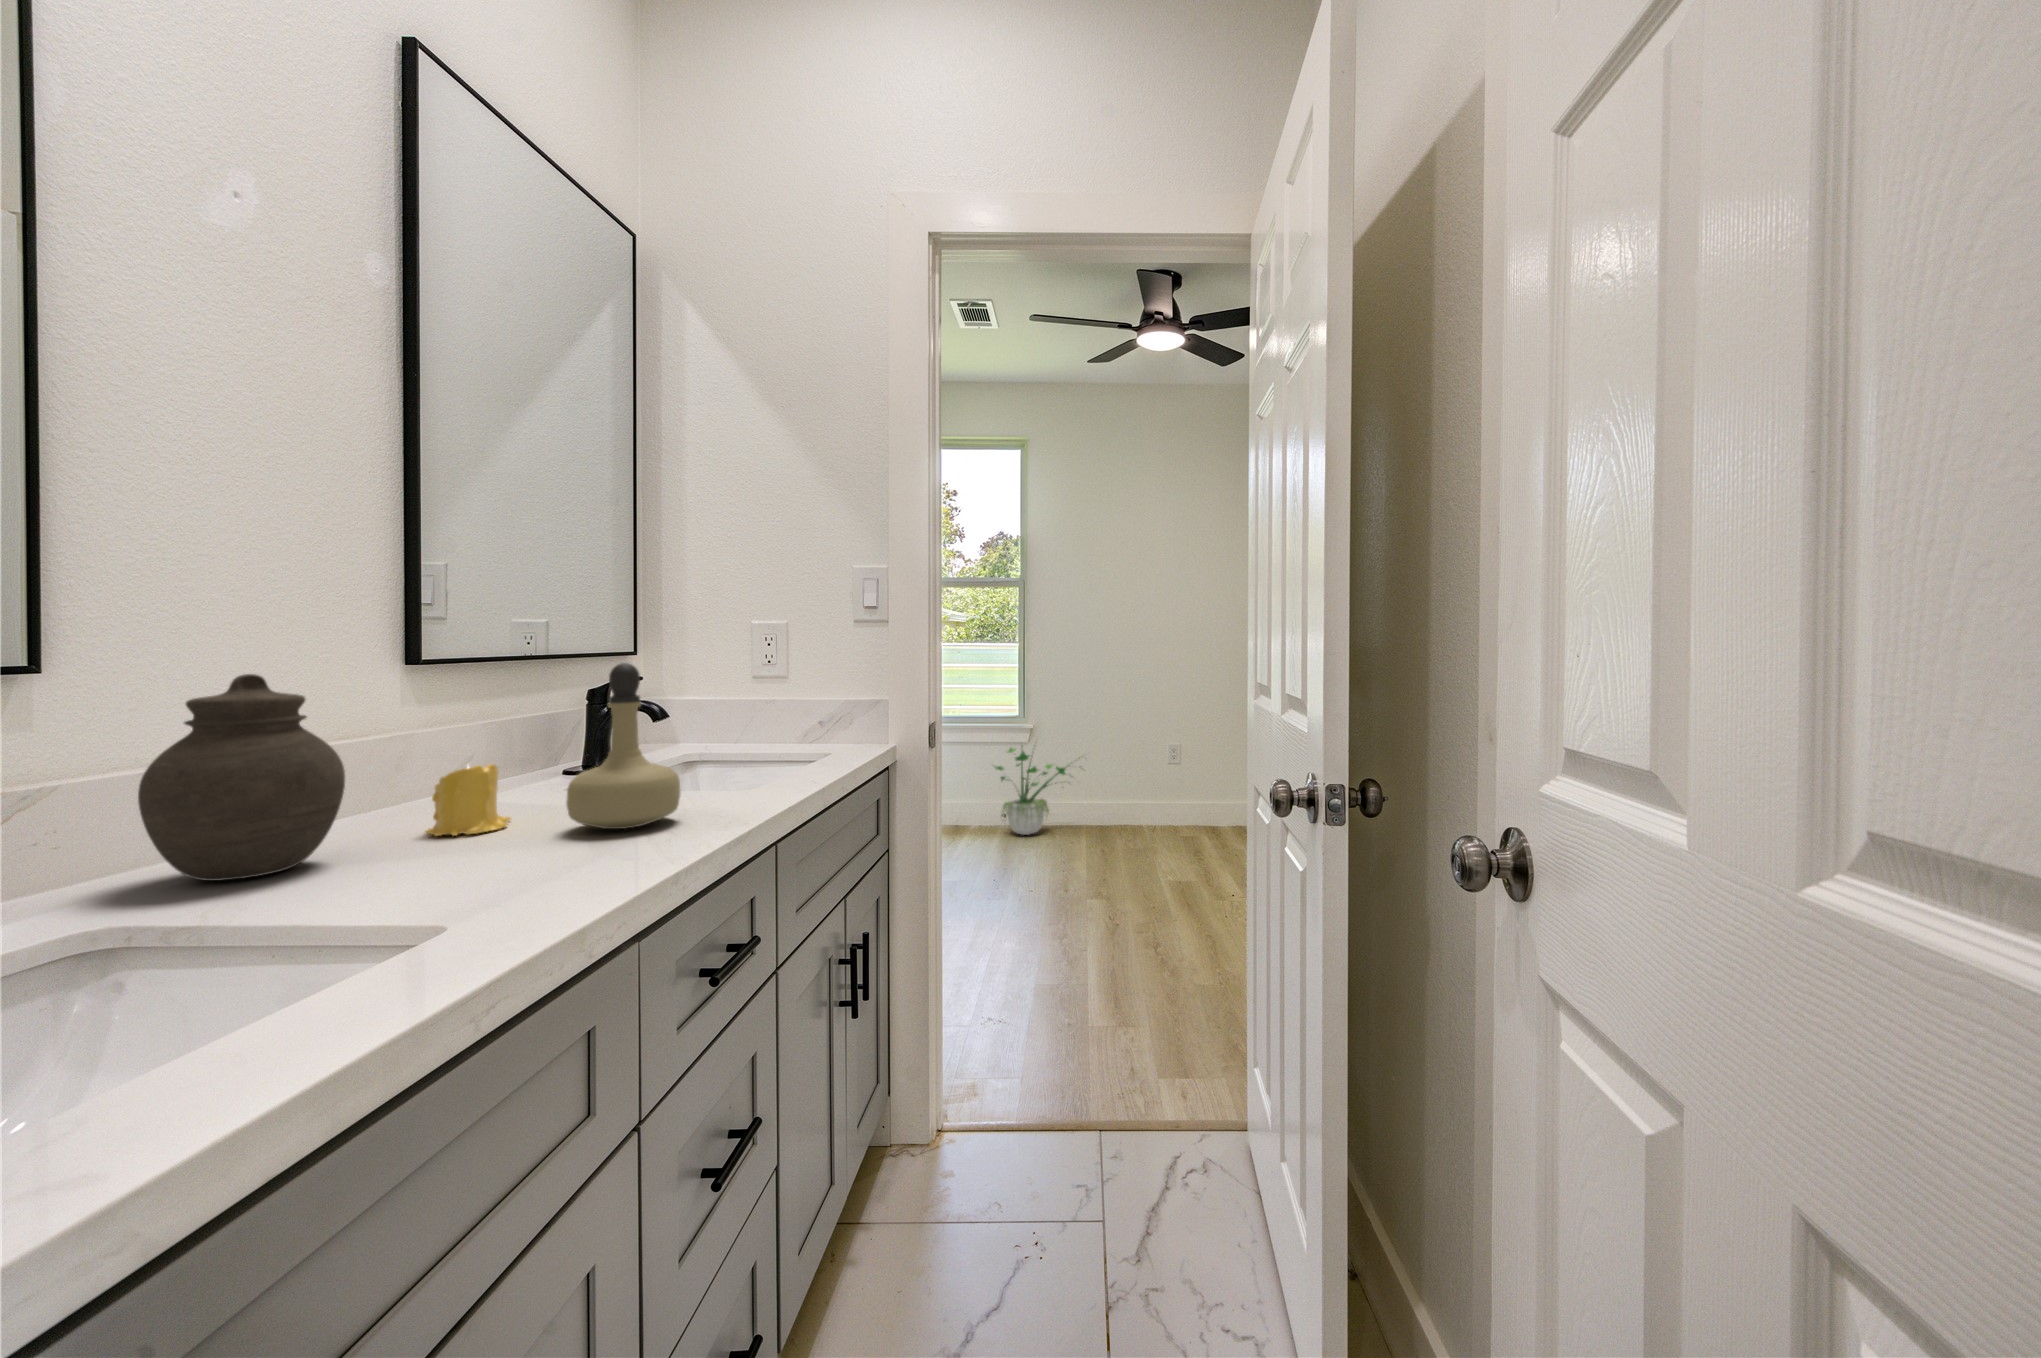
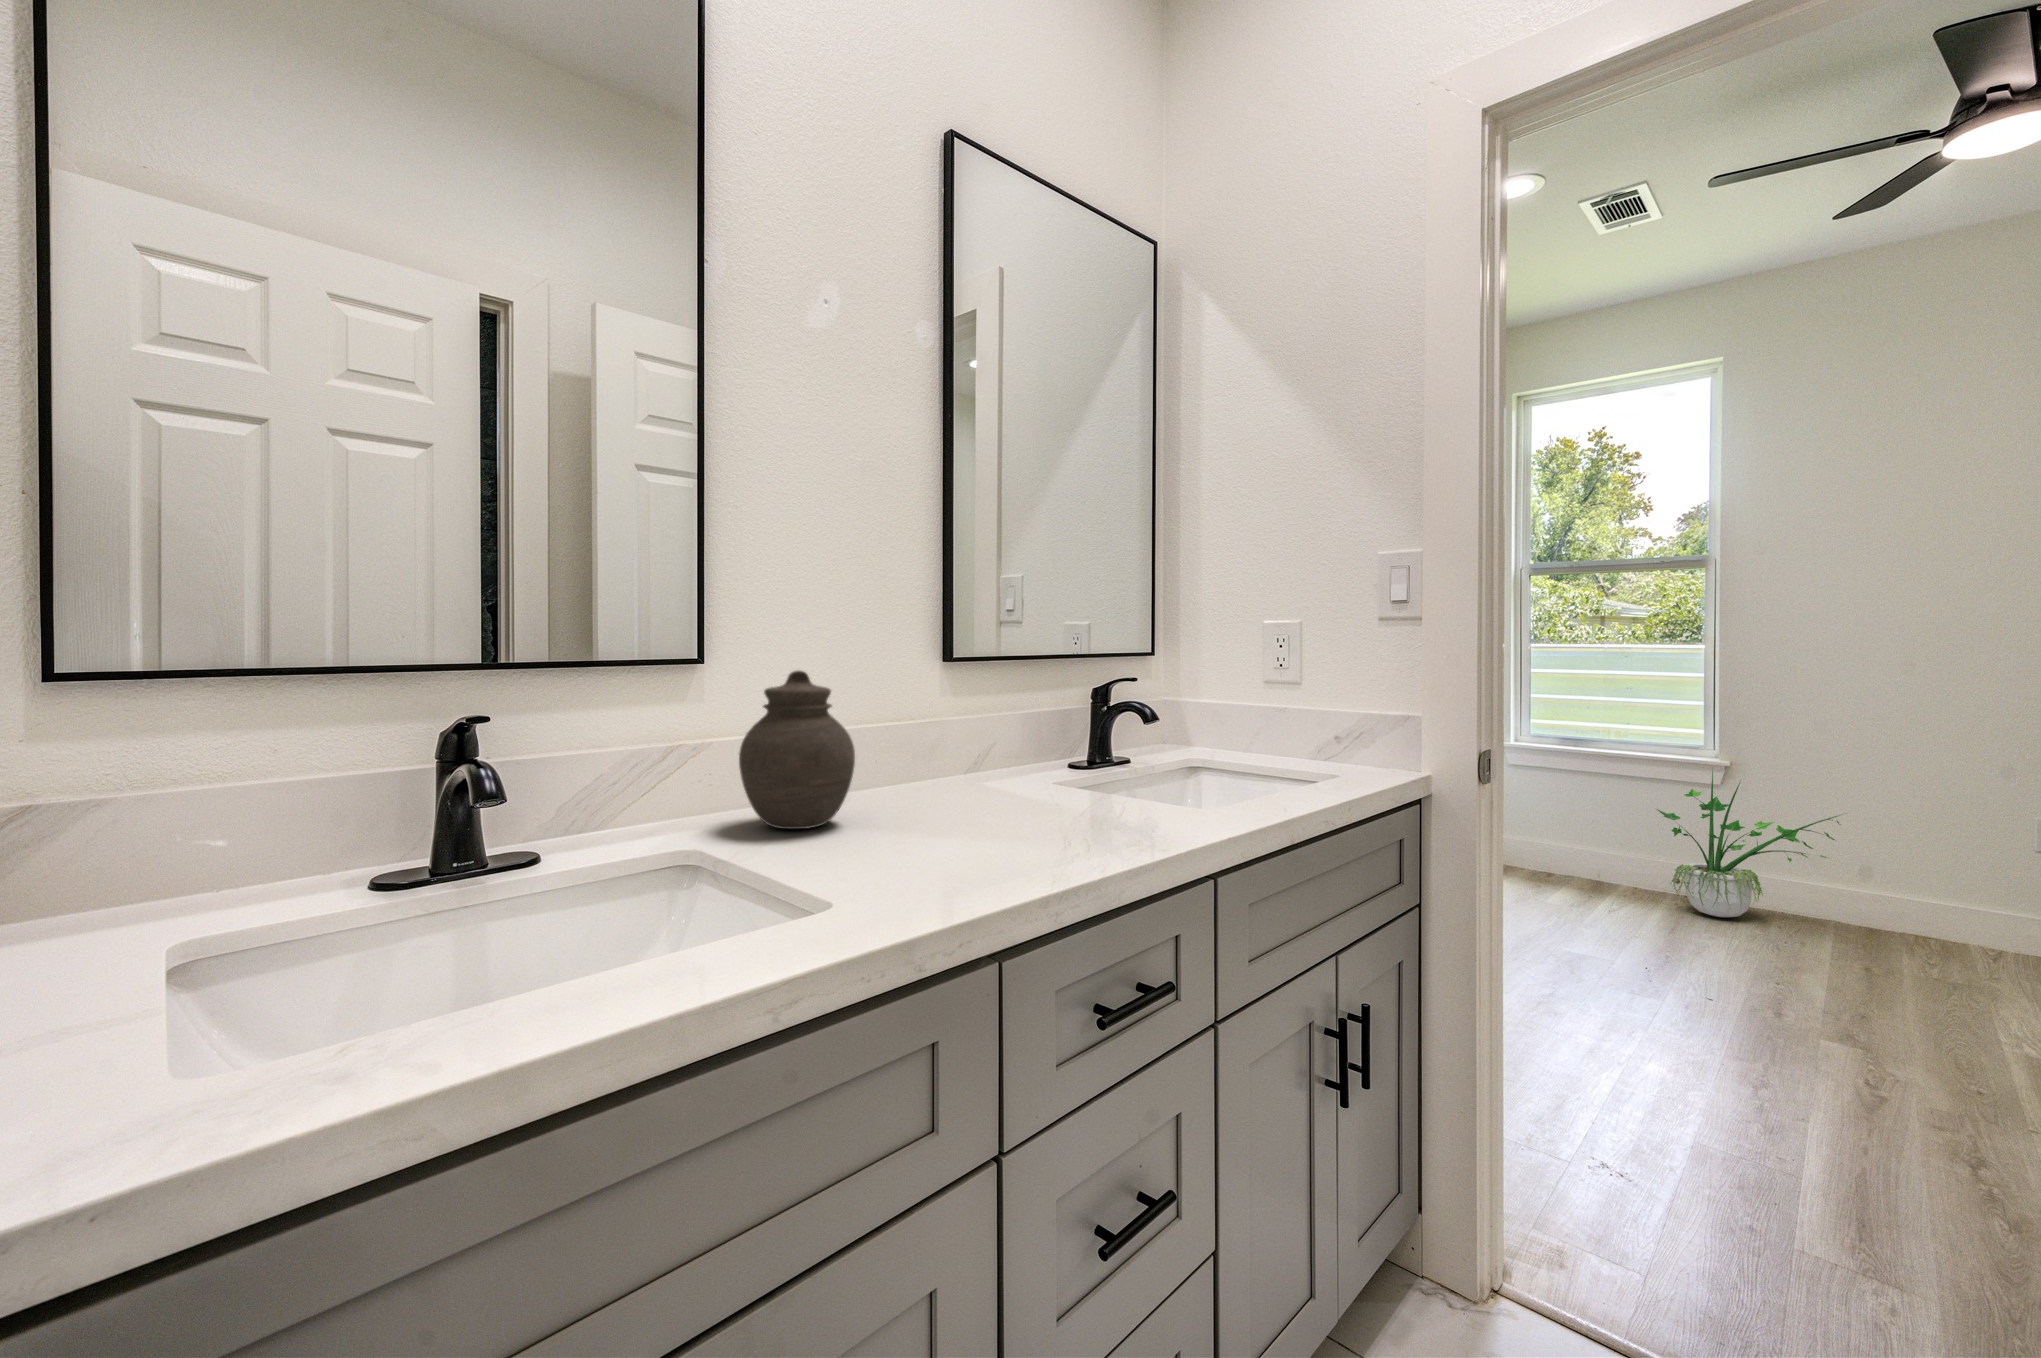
perfume bottle: present [566,663,681,829] -> none [1008,670,1110,837]
candle: present [426,764,511,836] -> none [919,752,985,819]

